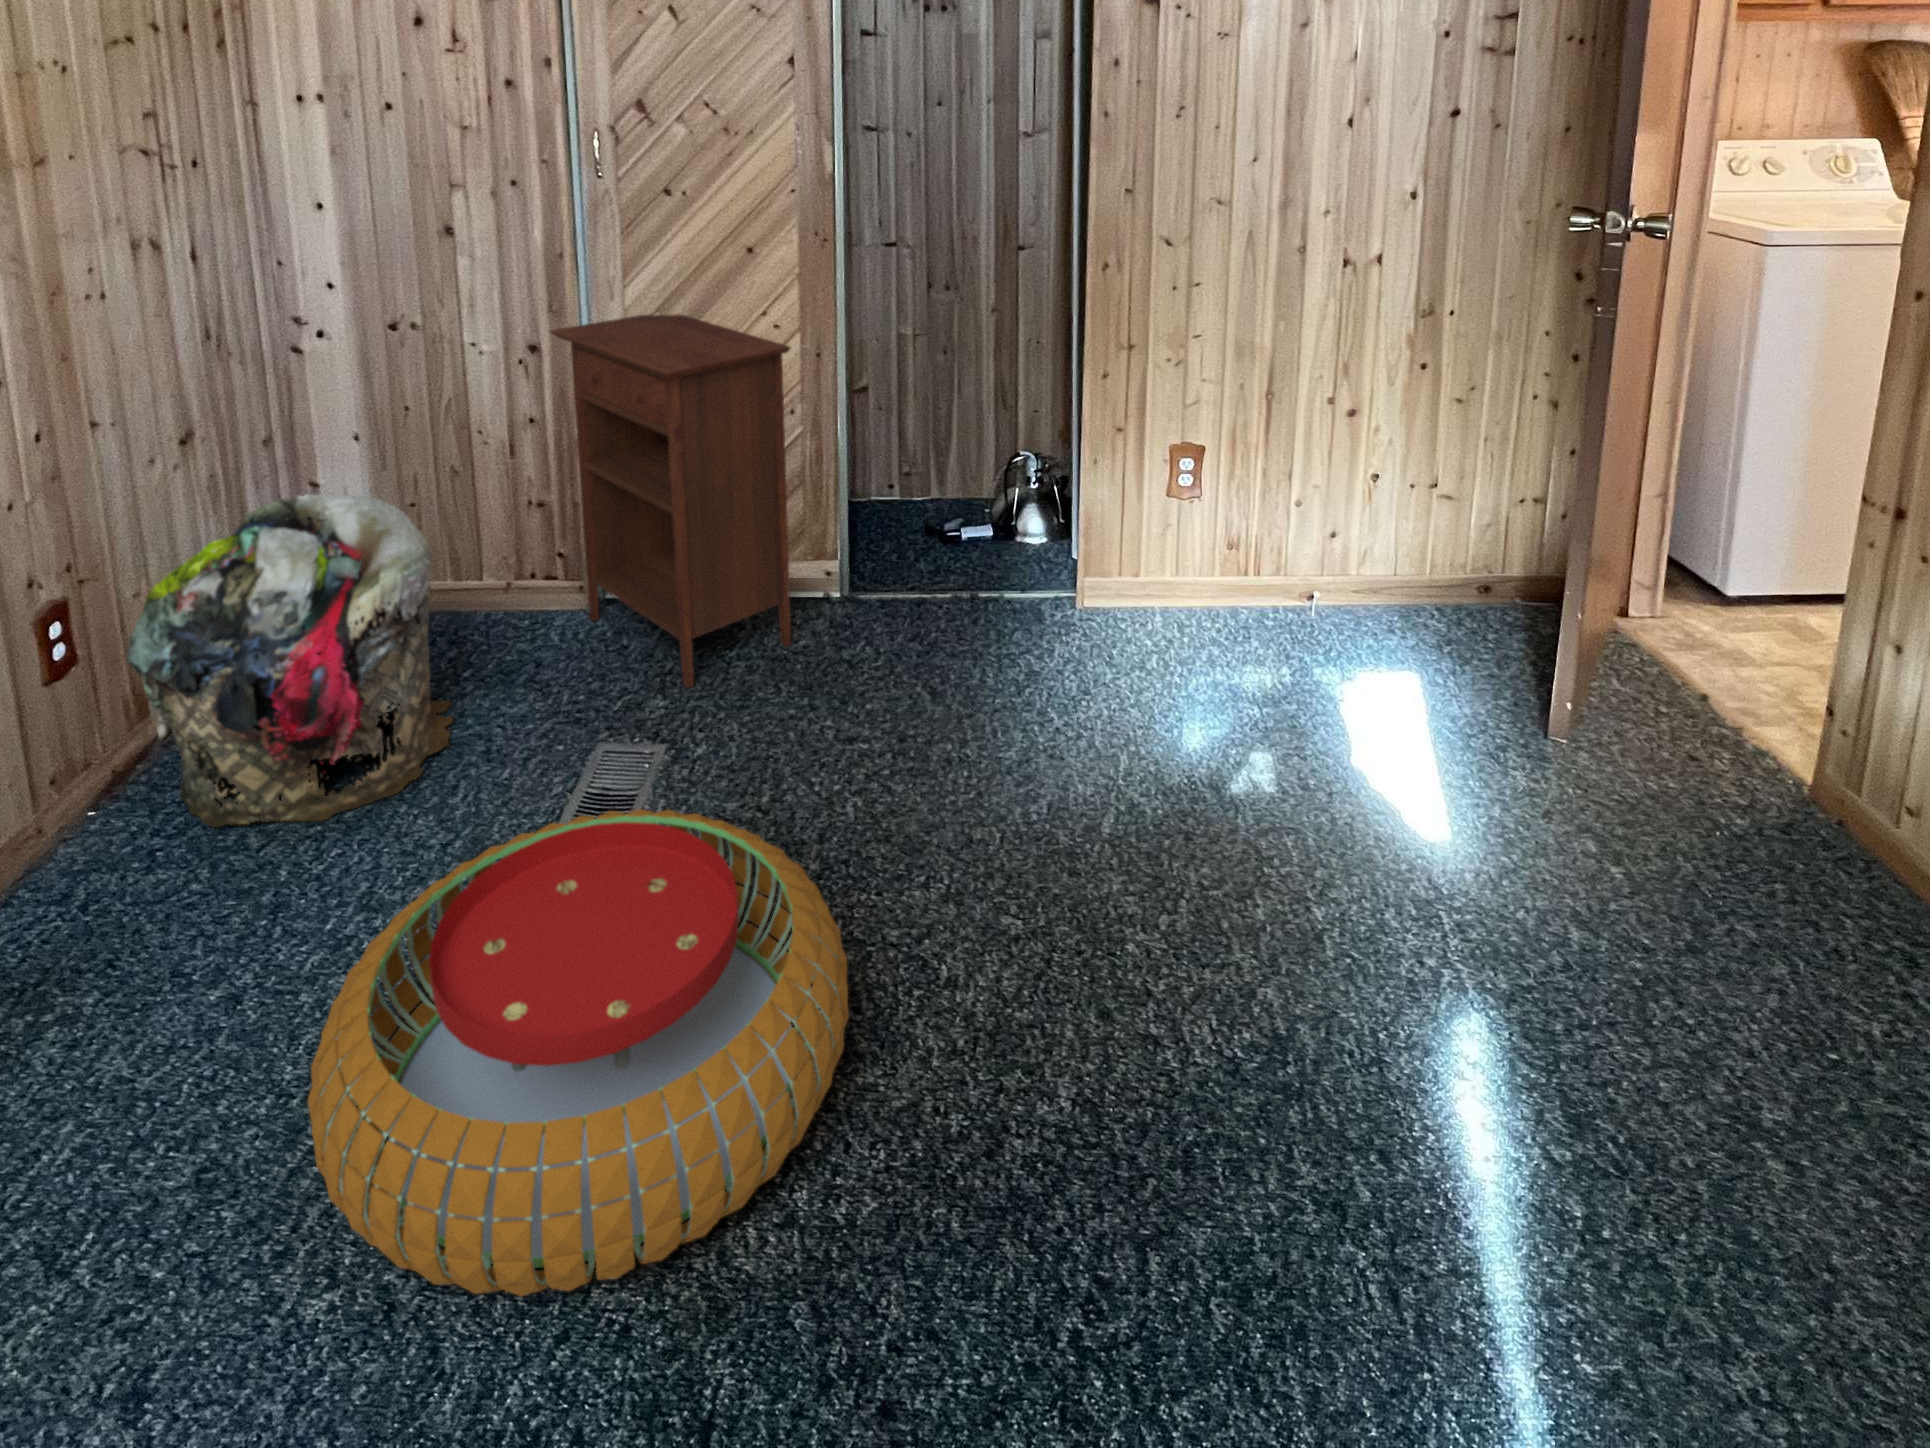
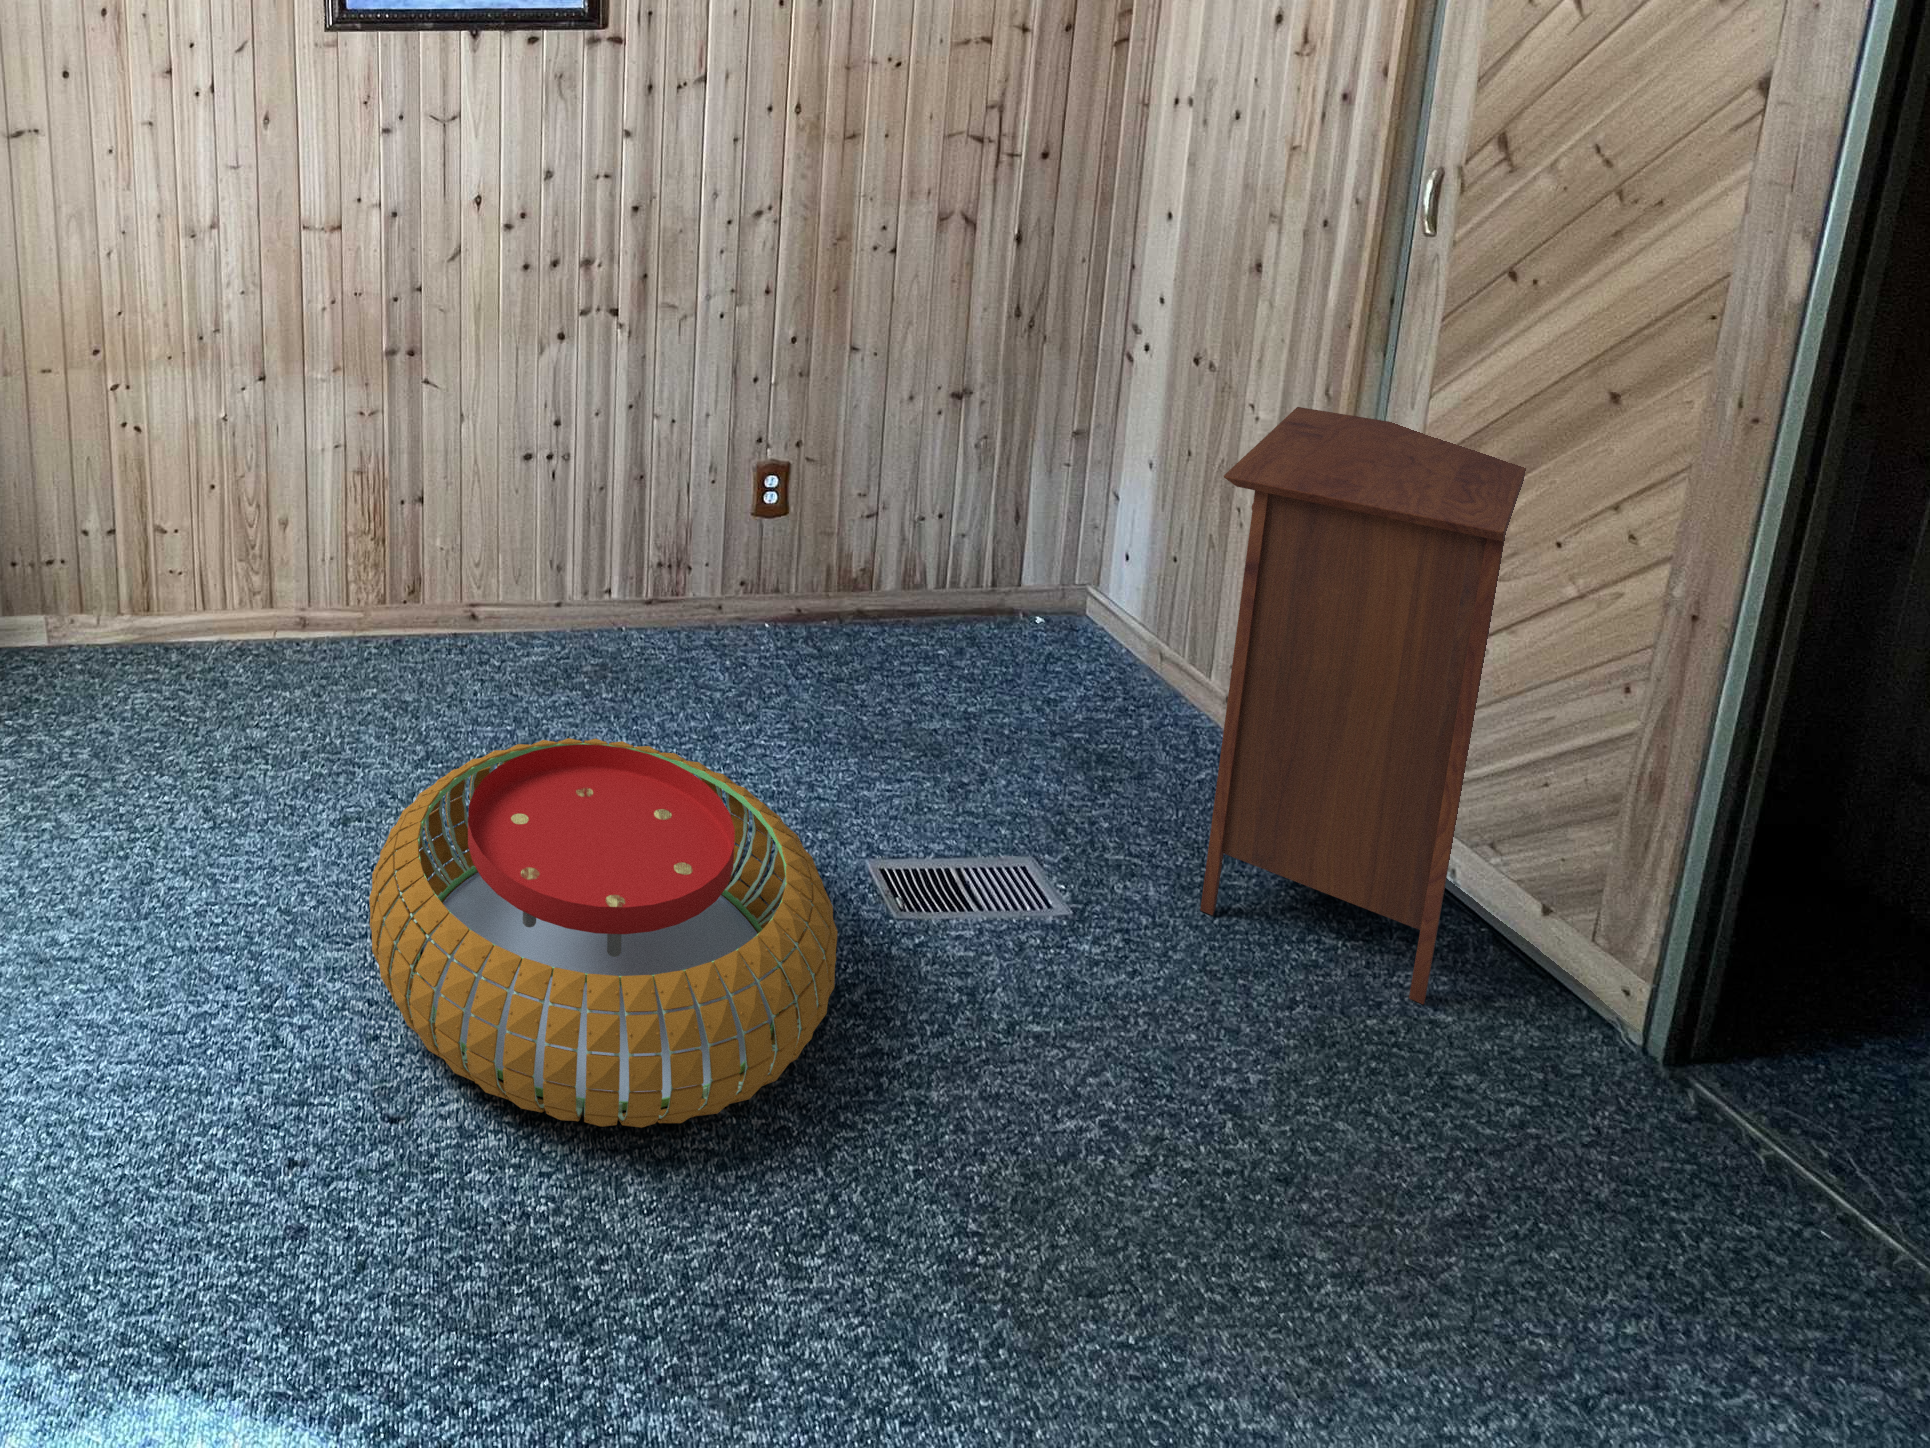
laundry basket: present [126,494,453,827] -> none [762,467,1037,759]

